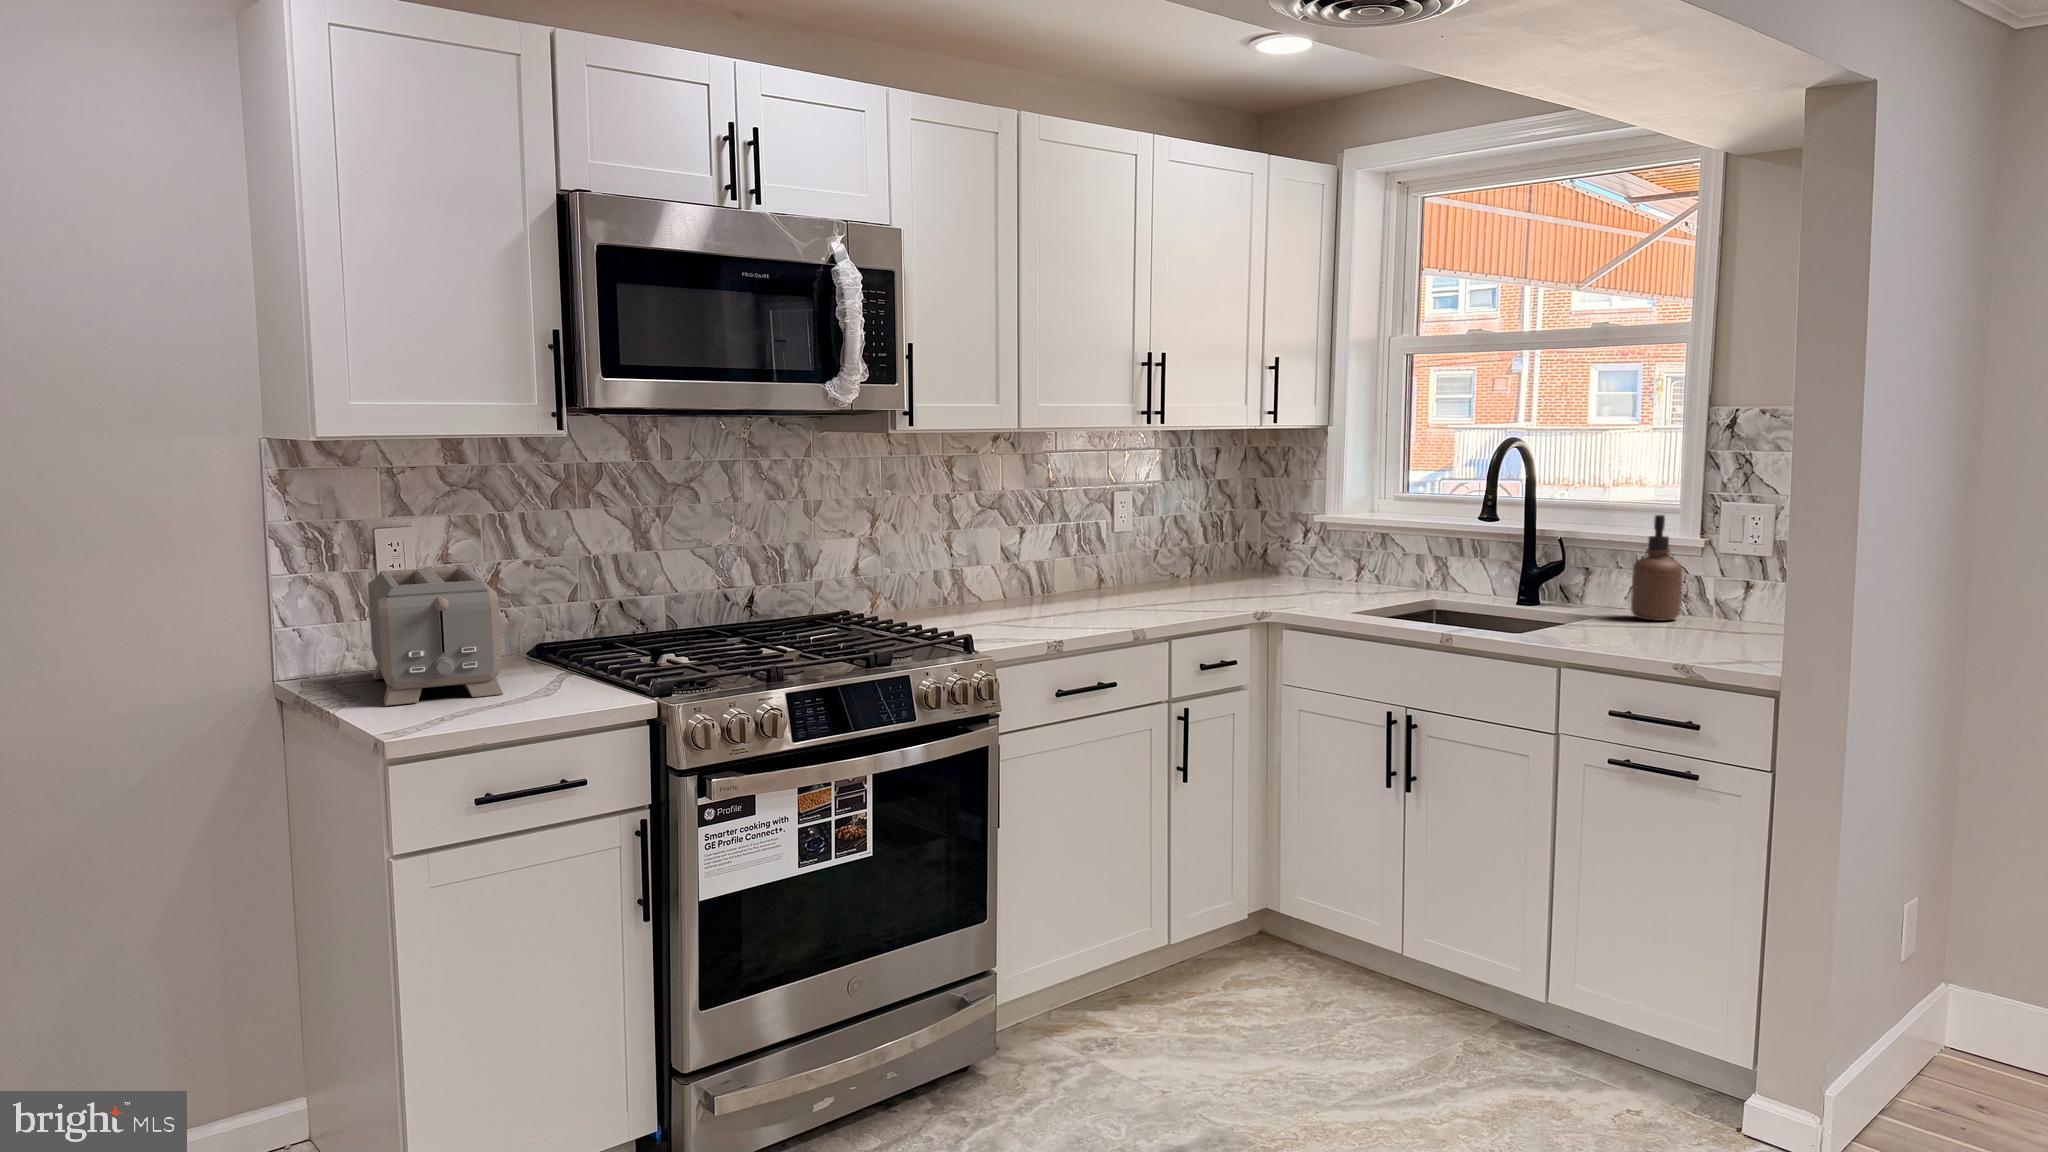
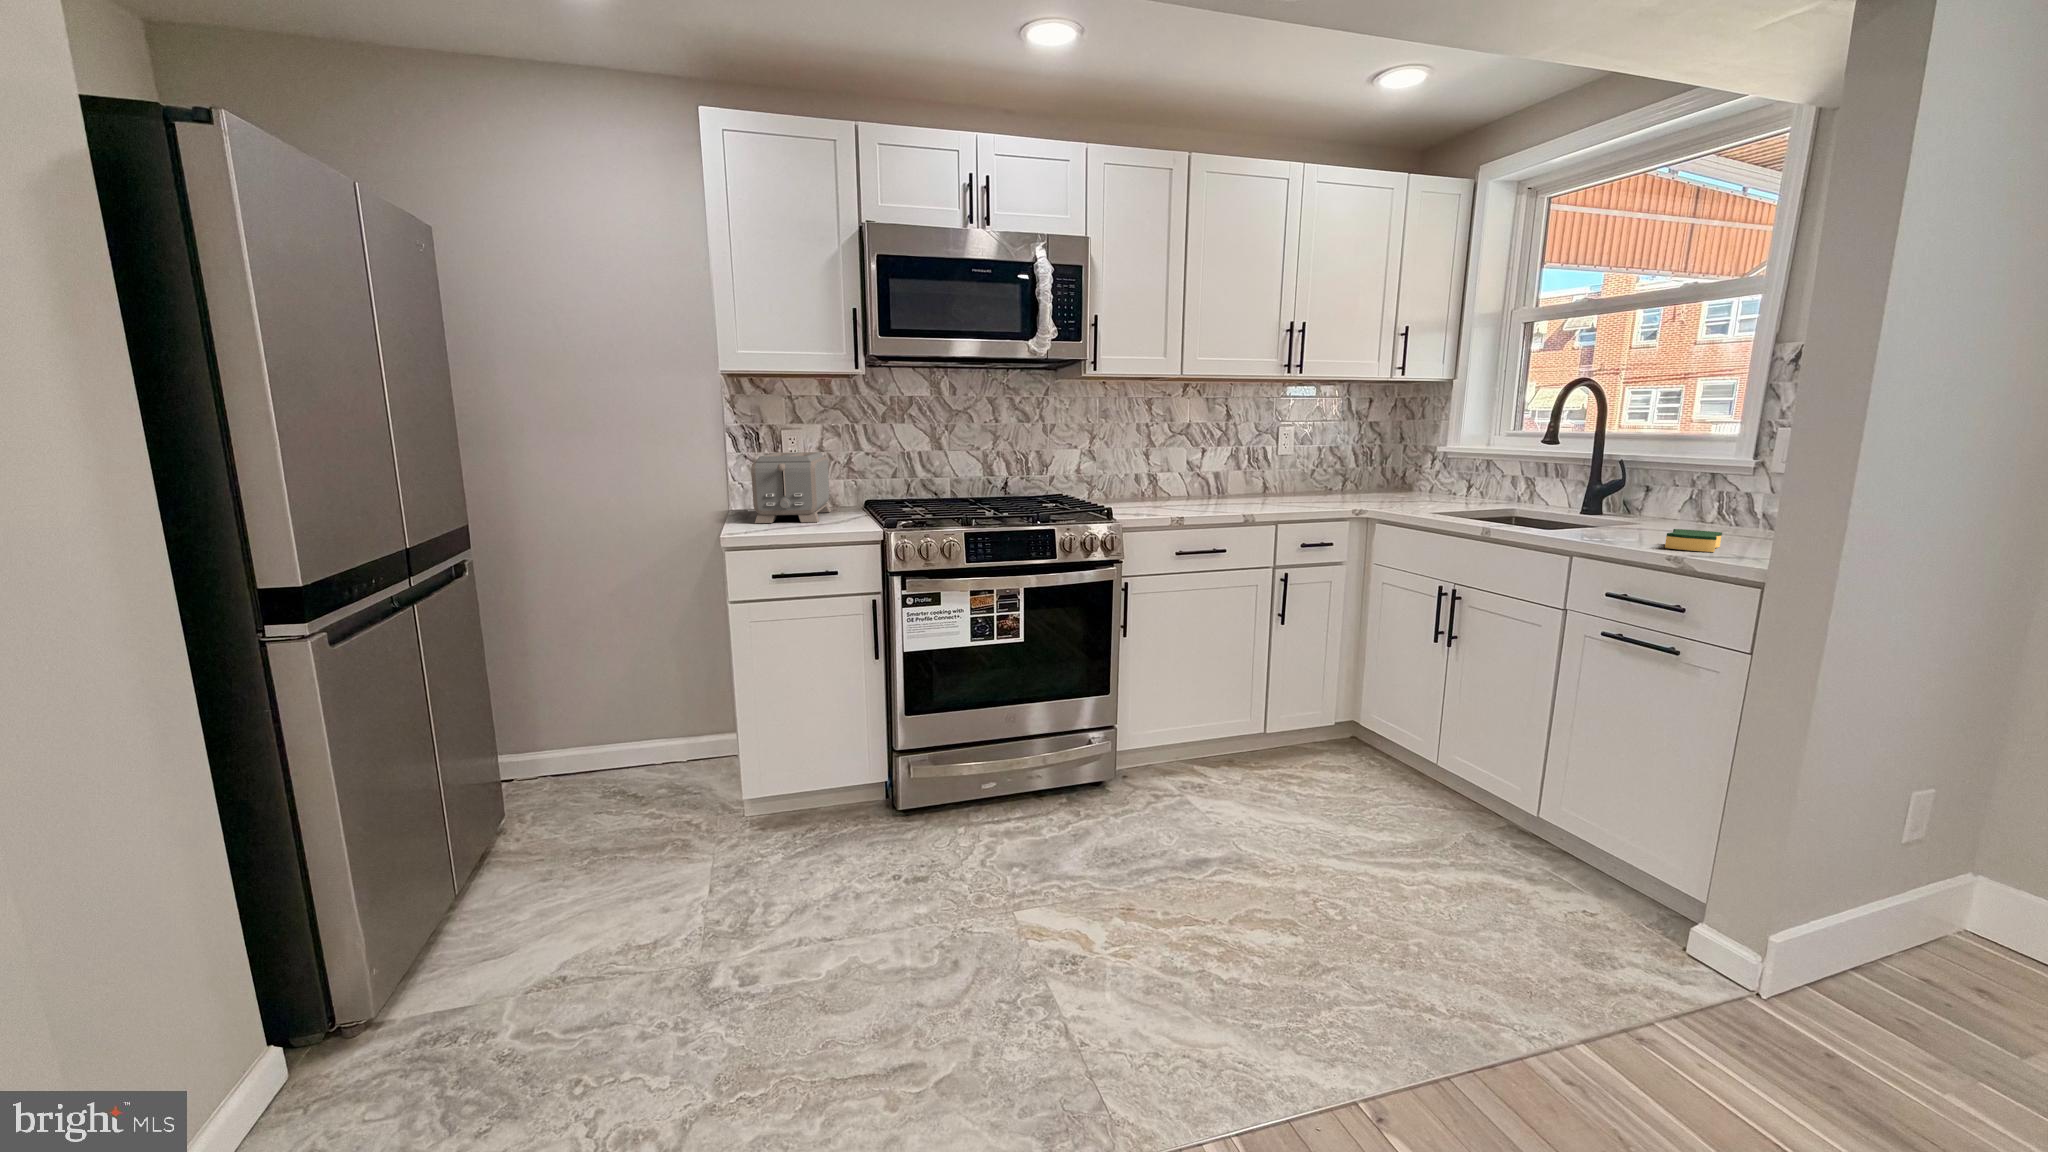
soap dispenser: present [1631,515,1682,621] -> none [1677,440,1730,529]
sponge: none [1666,629,1722,657] -> present [1665,529,1722,552]

